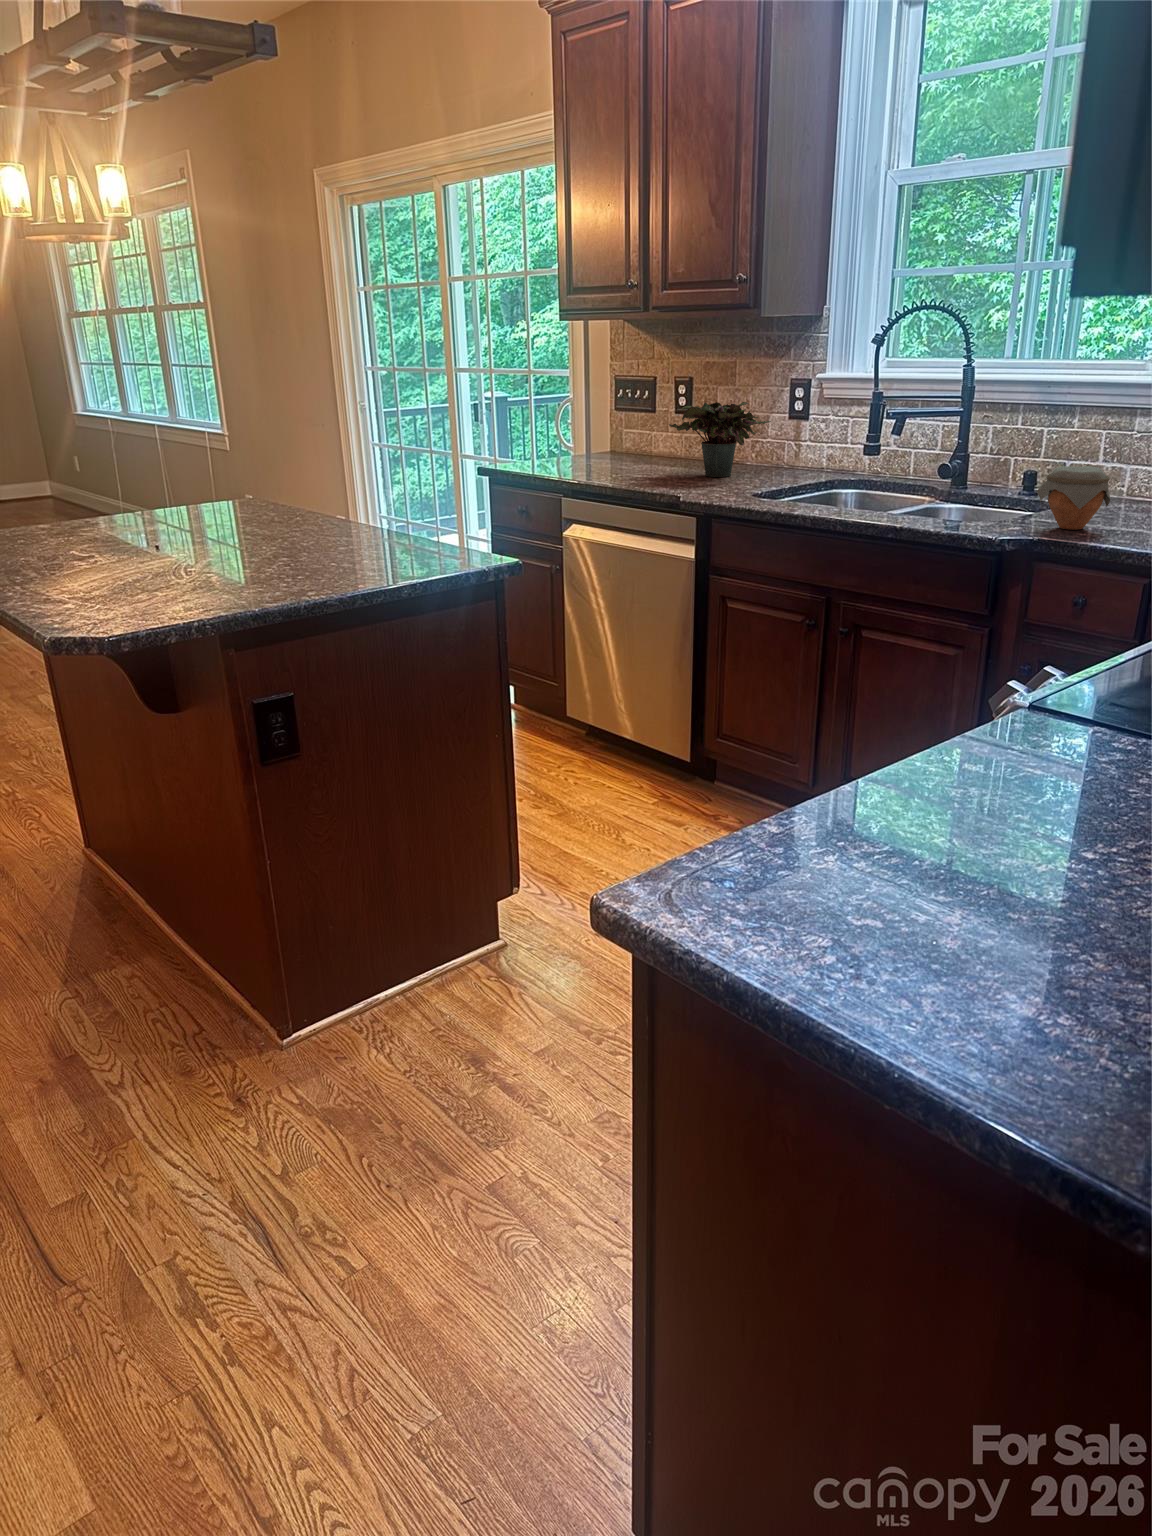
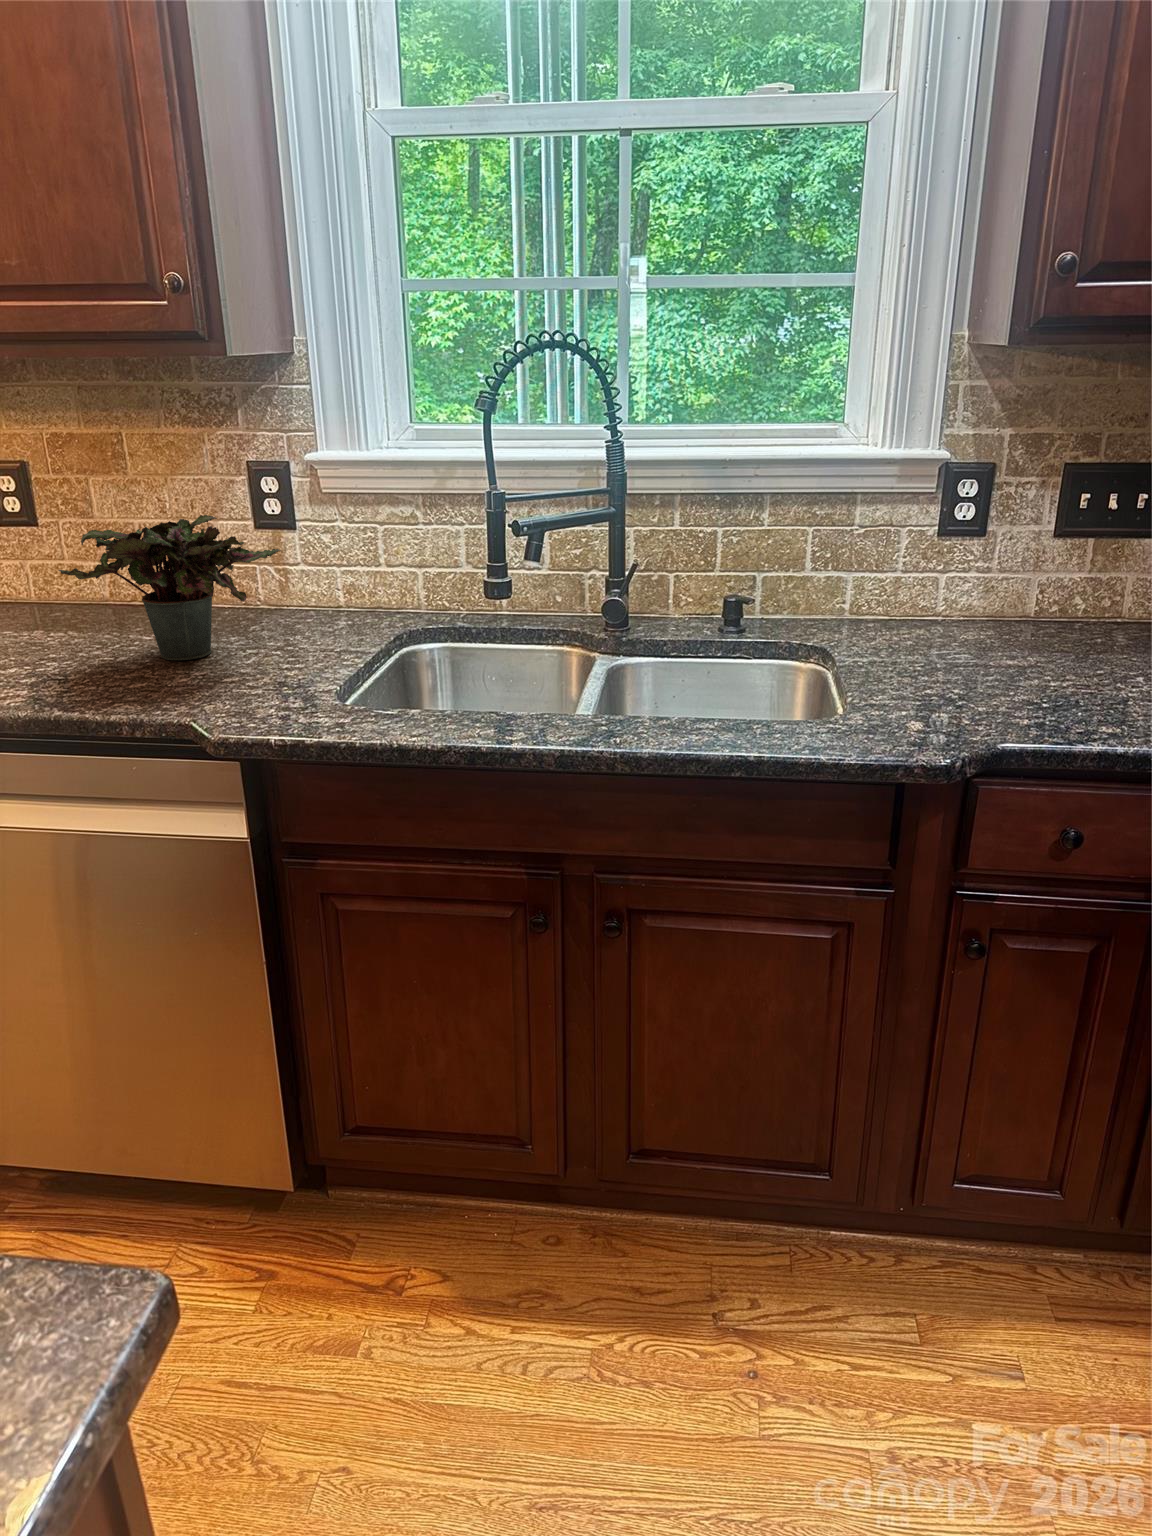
jar: present [1037,466,1110,530] -> none [908,610,1021,714]

